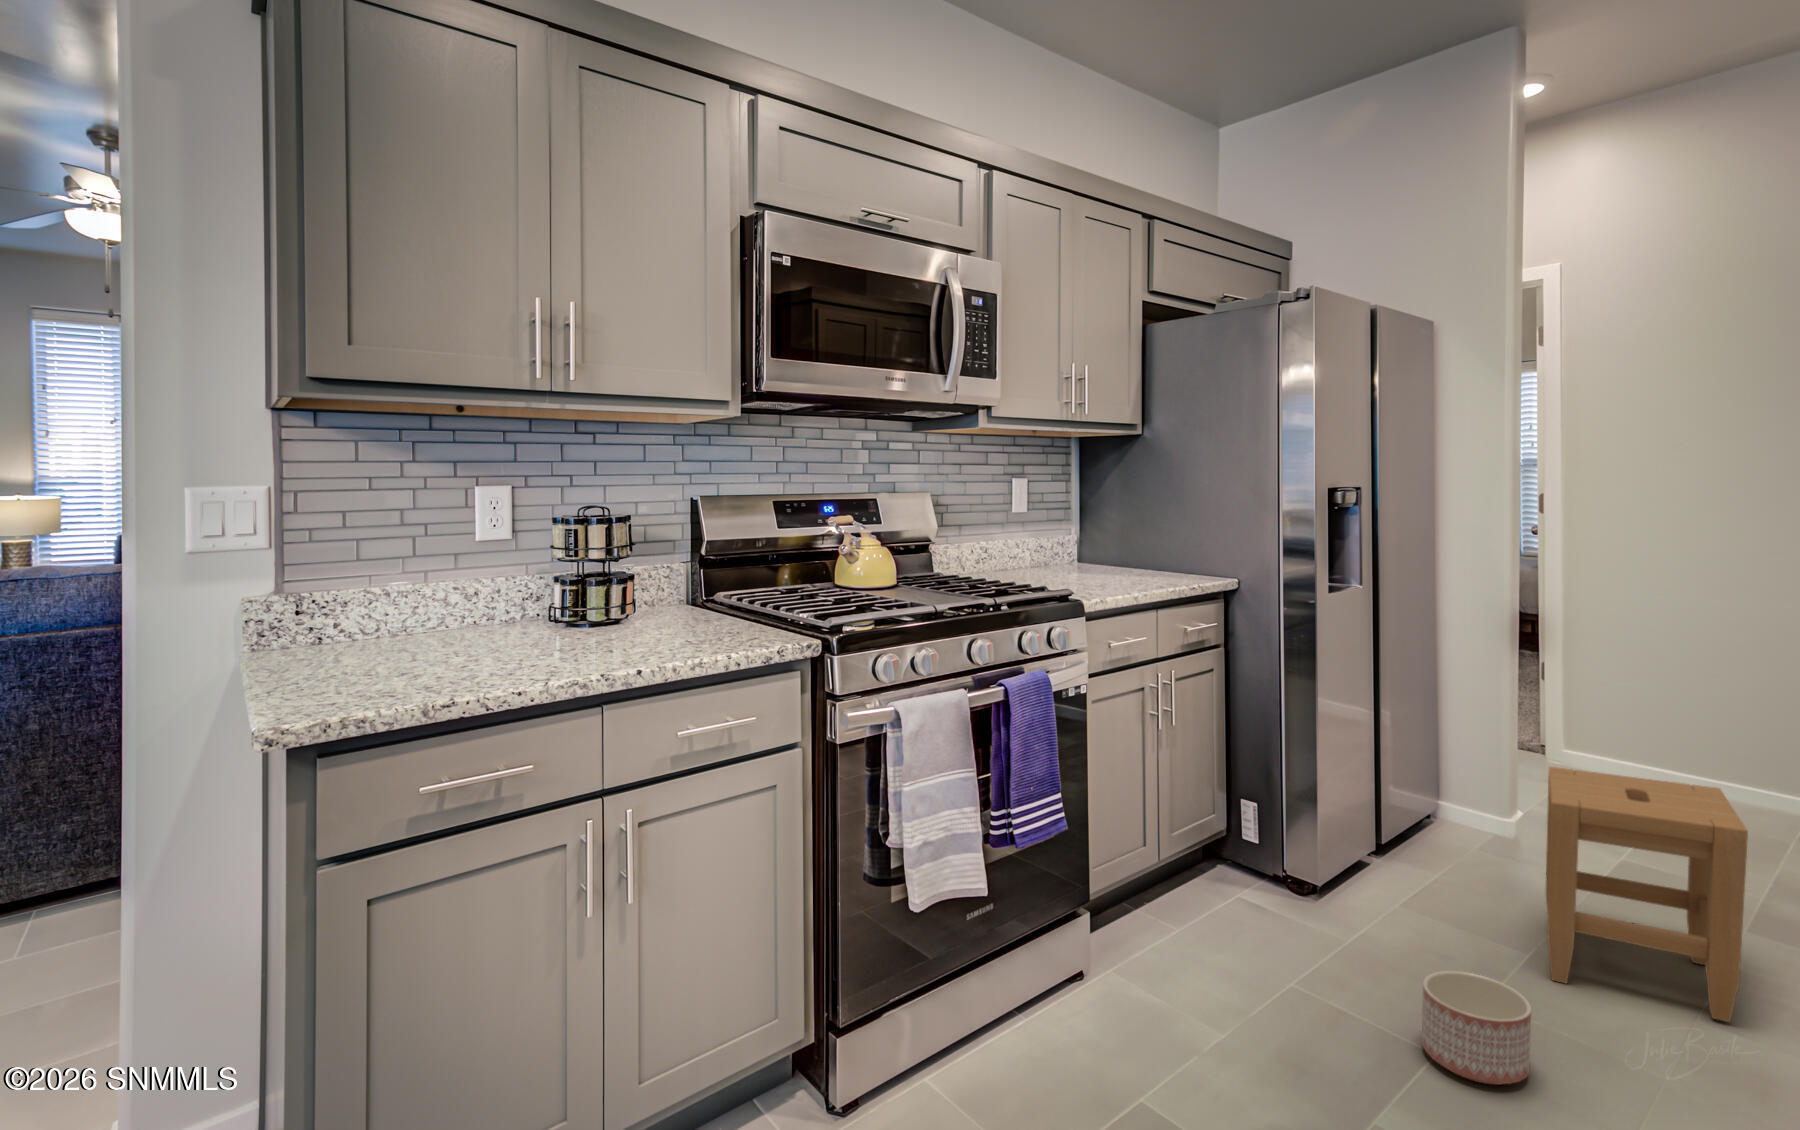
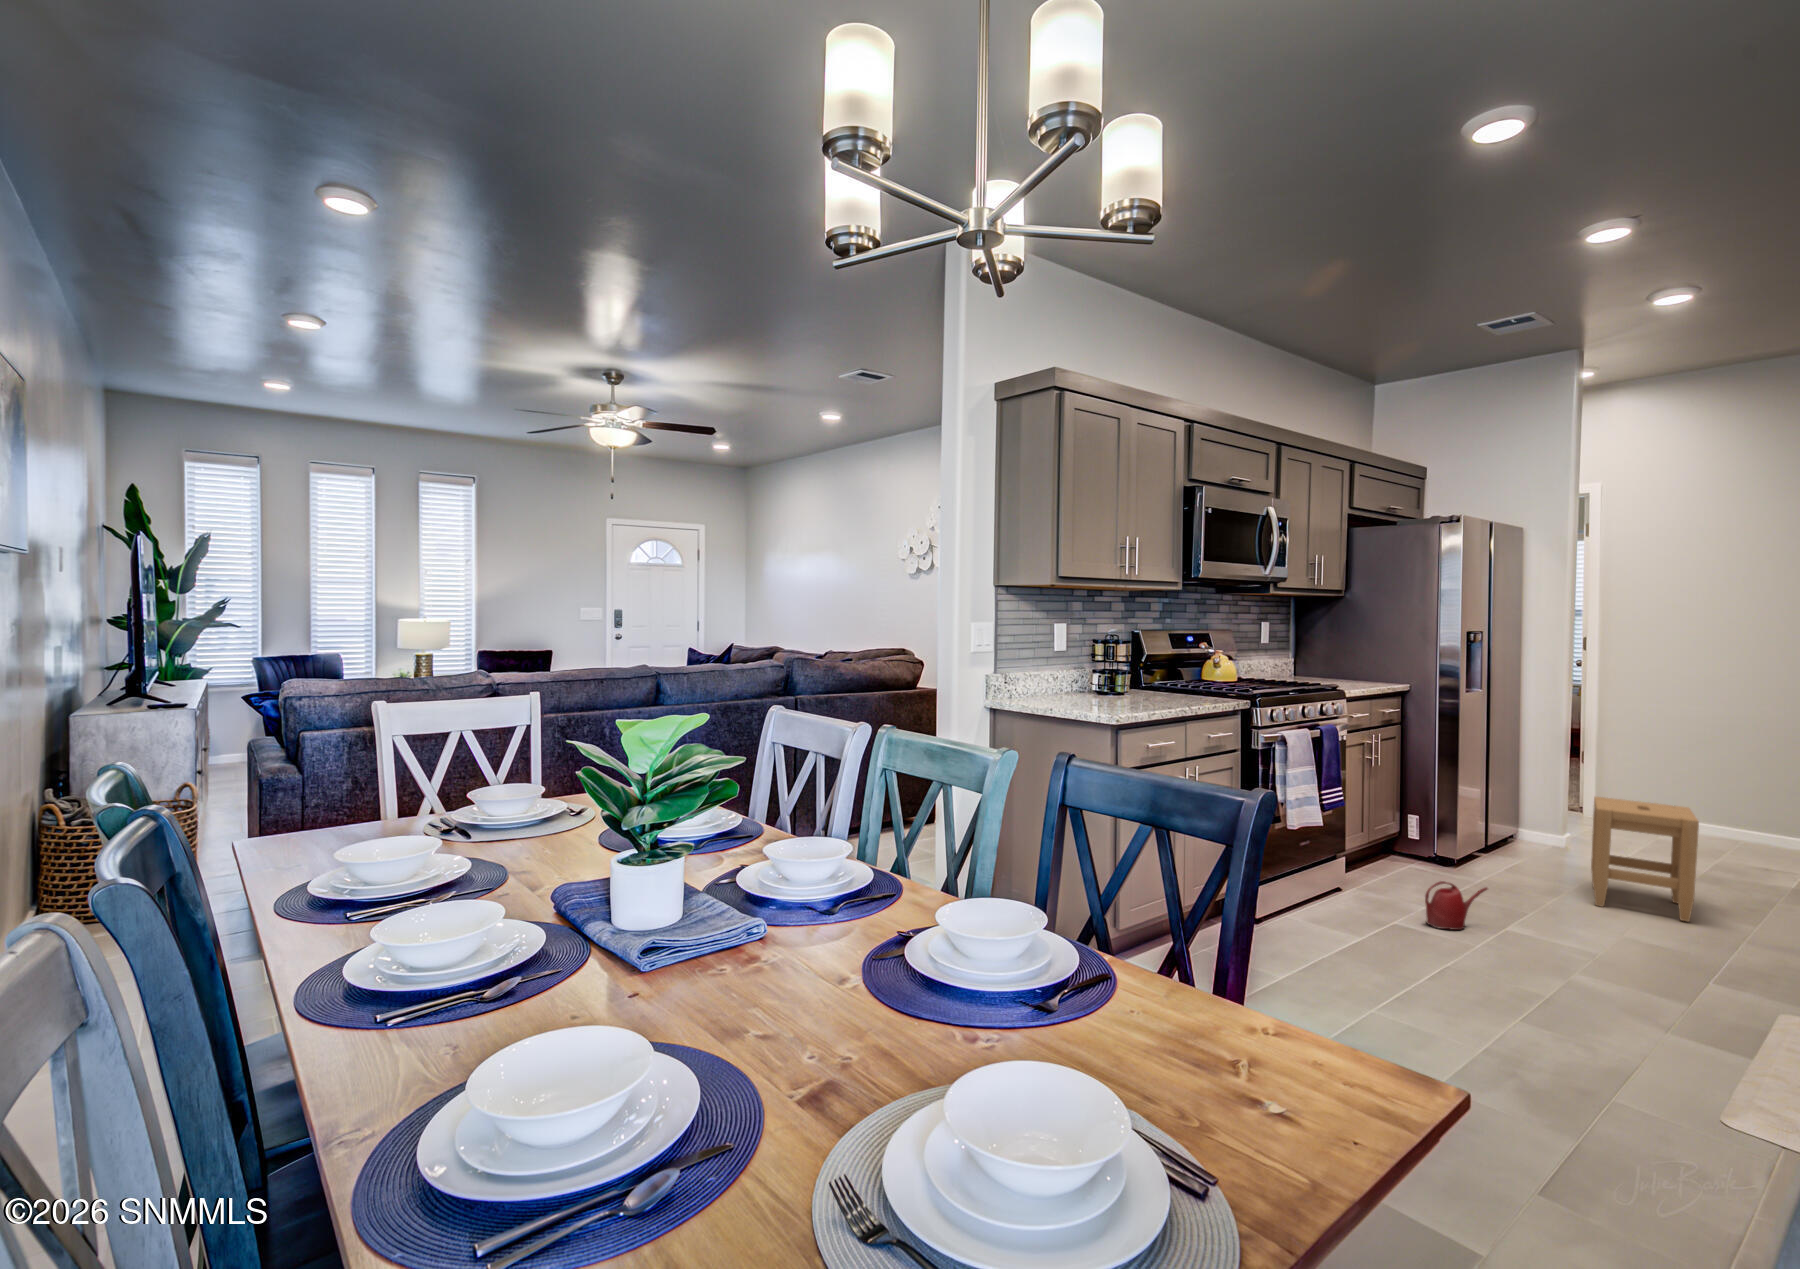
planter: present [1422,971,1531,1085] -> none [1530,887,1588,935]
watering can: none [1207,981,1335,1084] -> present [1425,881,1487,930]

